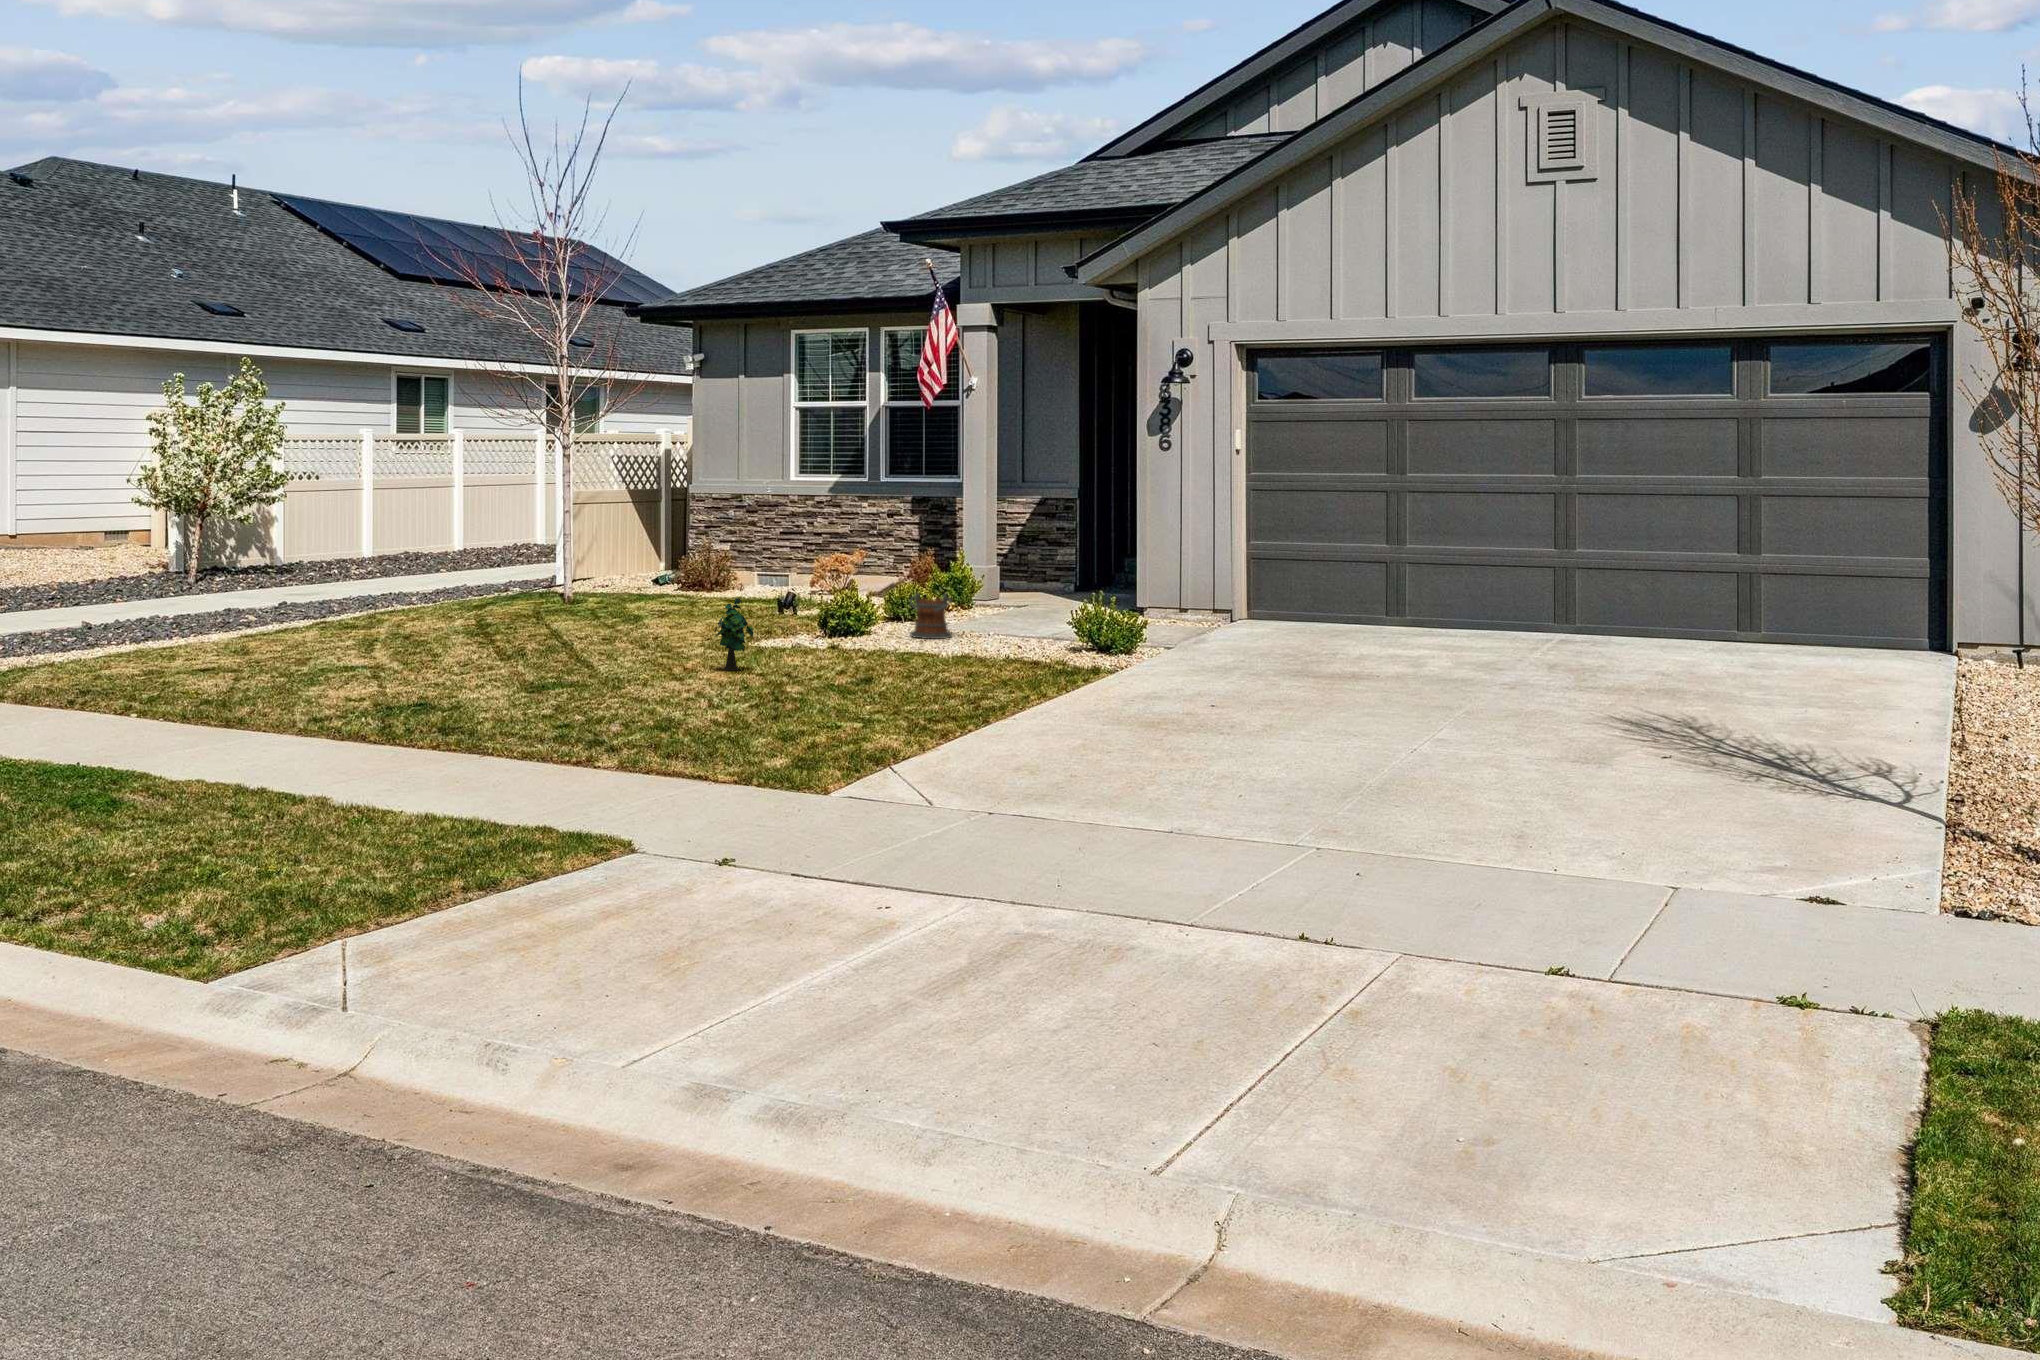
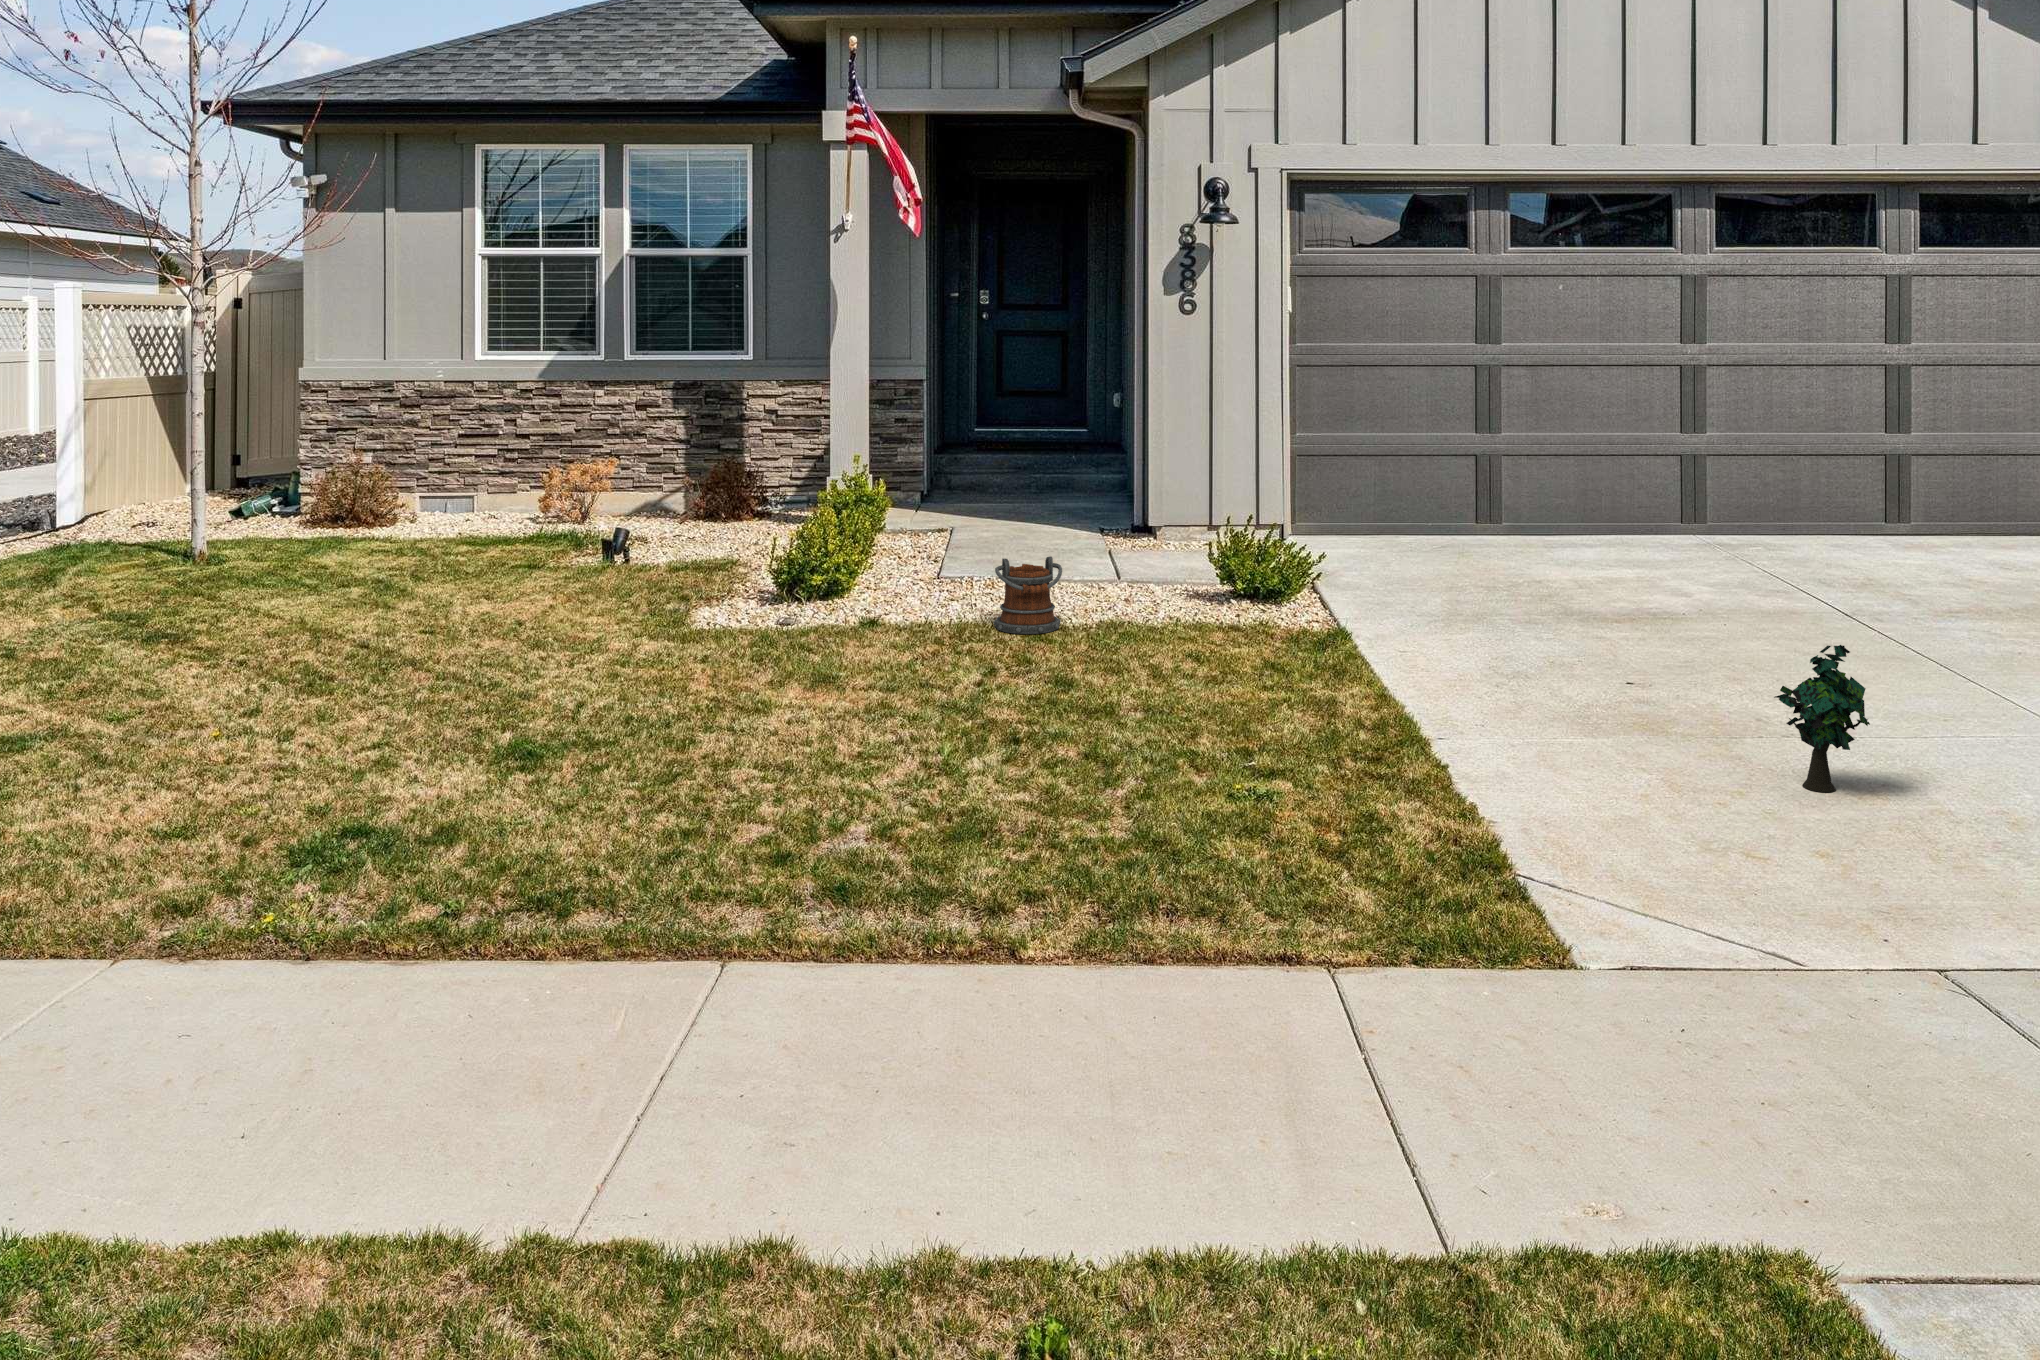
decorative plant: present [714,598,754,671] -> present [1774,645,1870,792]

